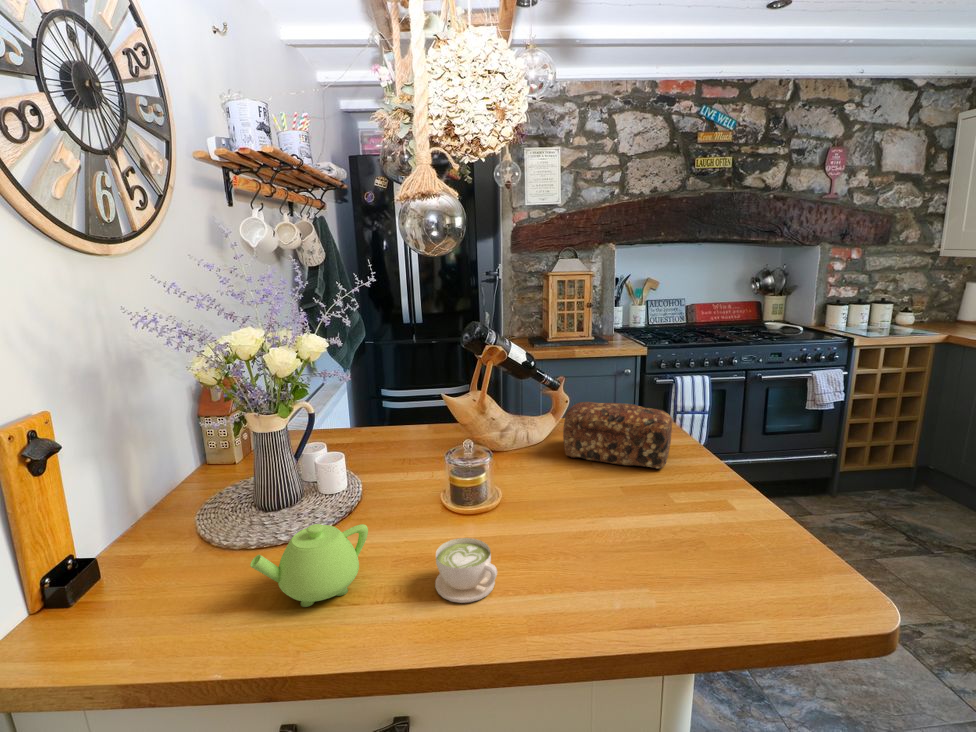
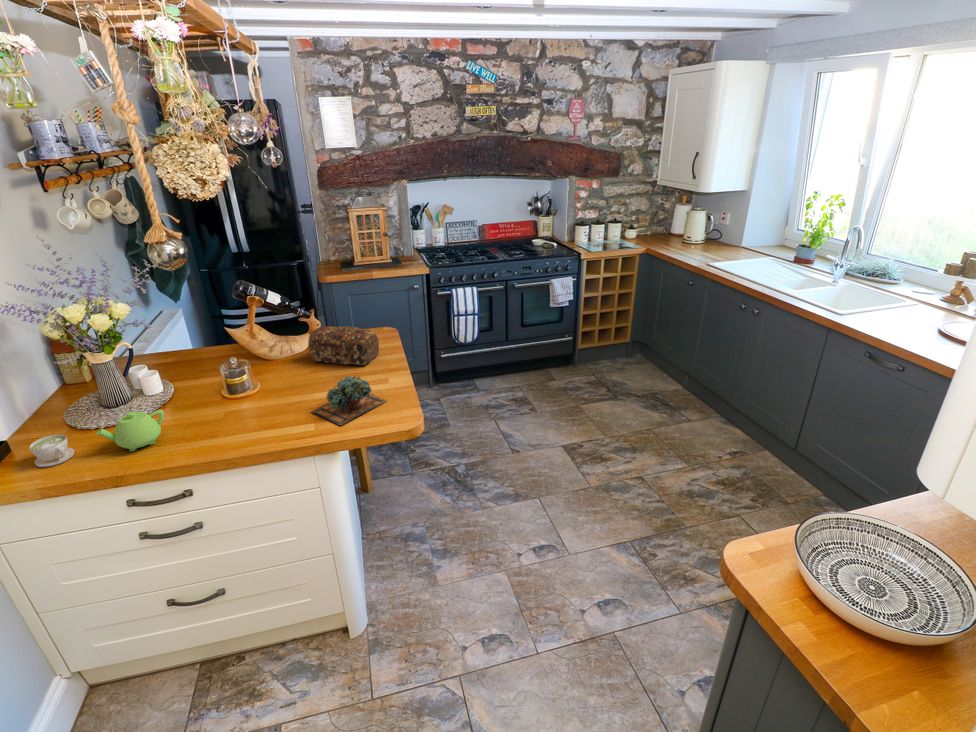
succulent plant: none [622,485,764,592] -> present [312,376,386,425]
coffee cup: present [435,538,497,603] -> present [30,434,74,467]

